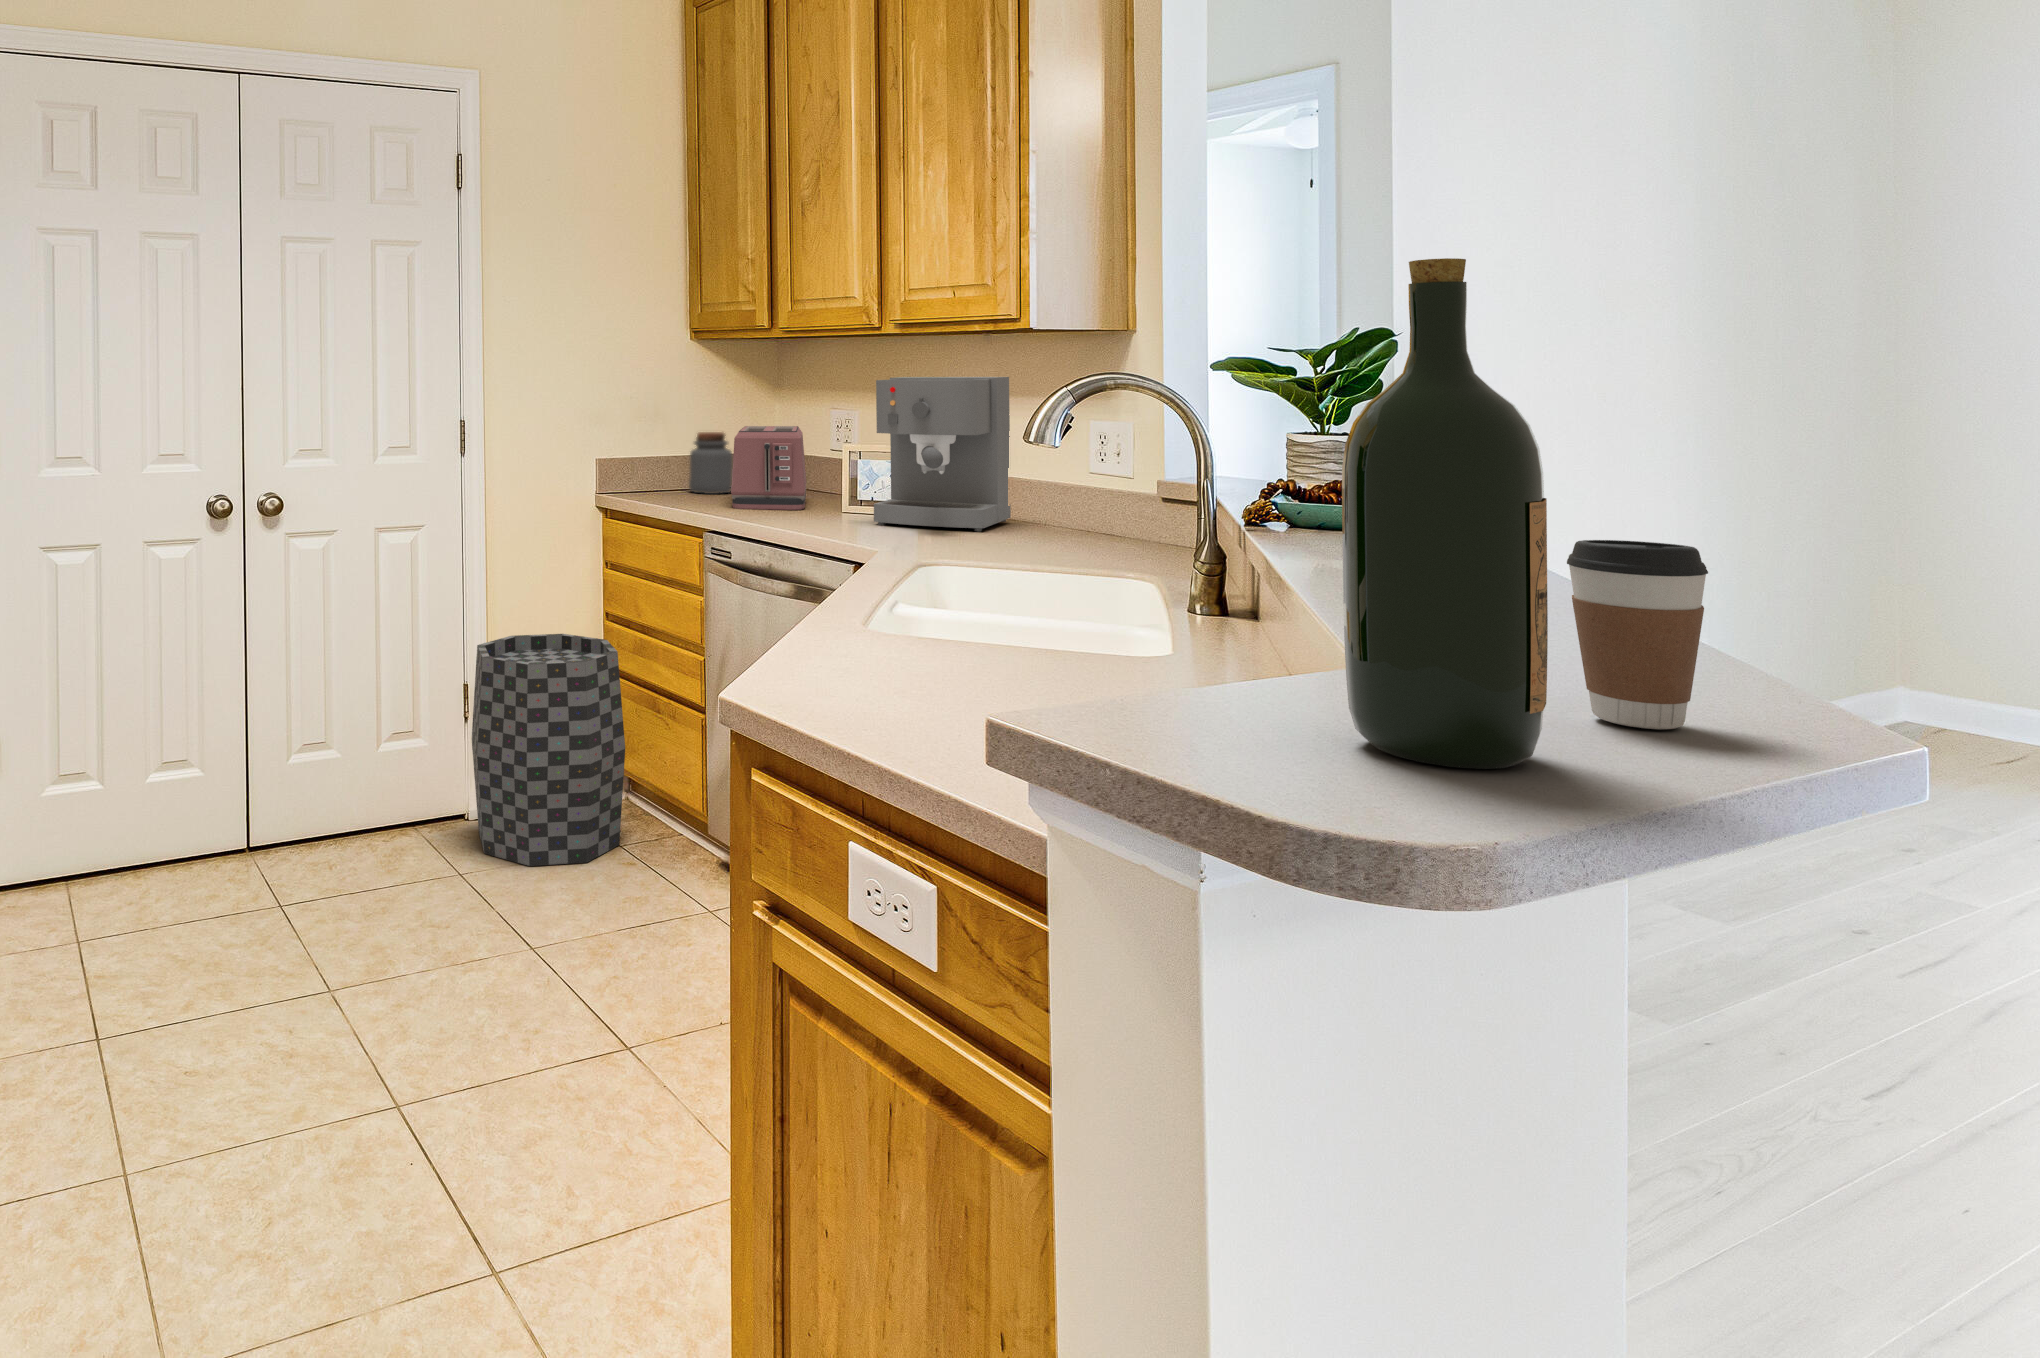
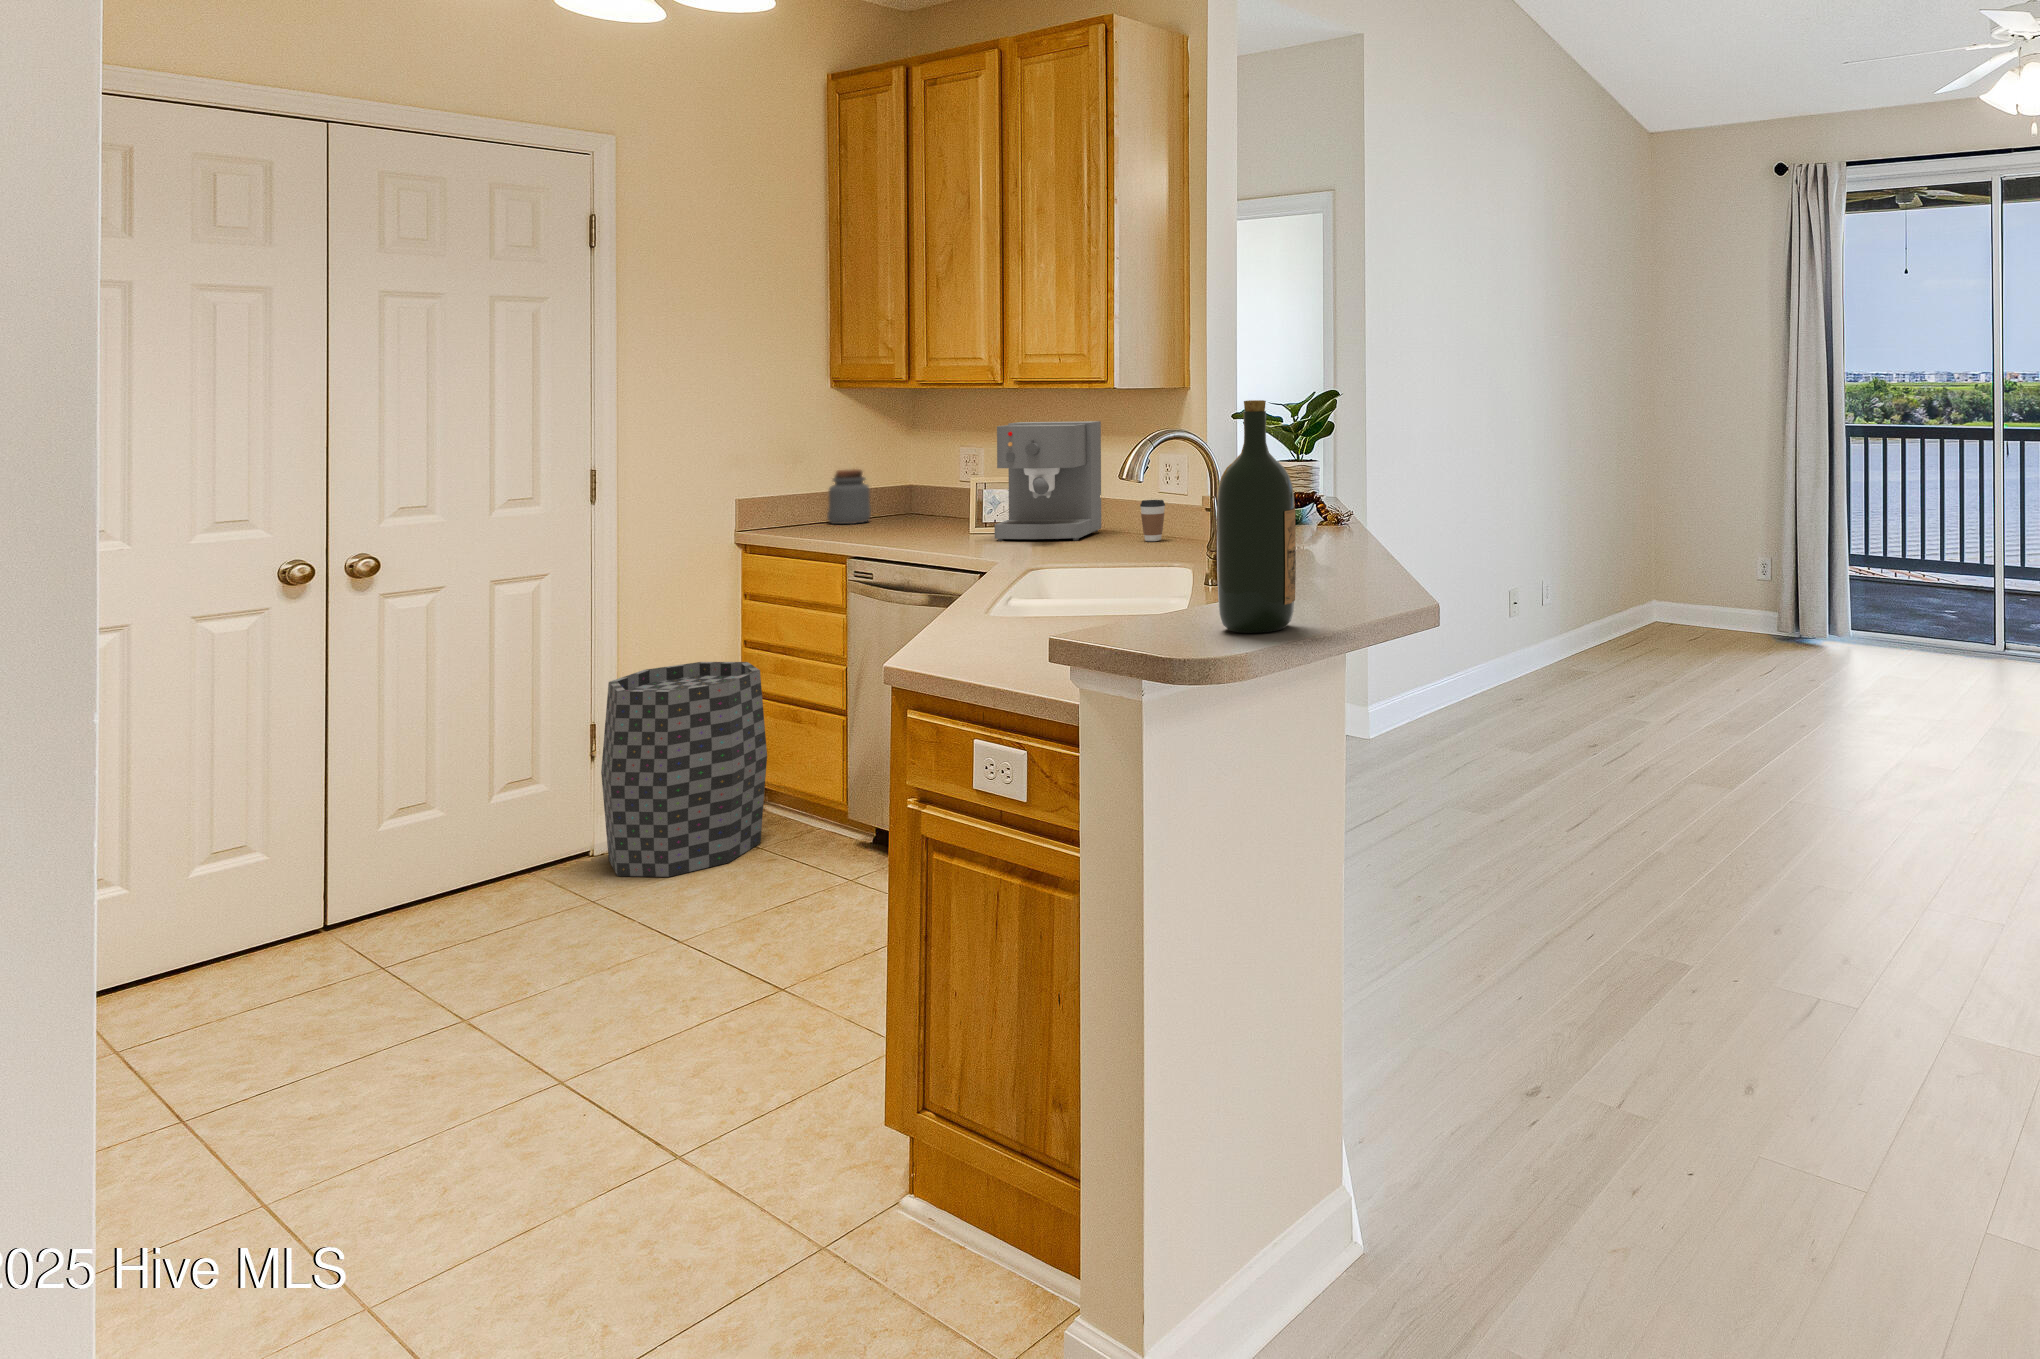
toaster: present [731,426,806,510] -> none [870,463,937,536]
coffee cup: present [1567,540,1708,729] -> present [1140,500,1165,541]

